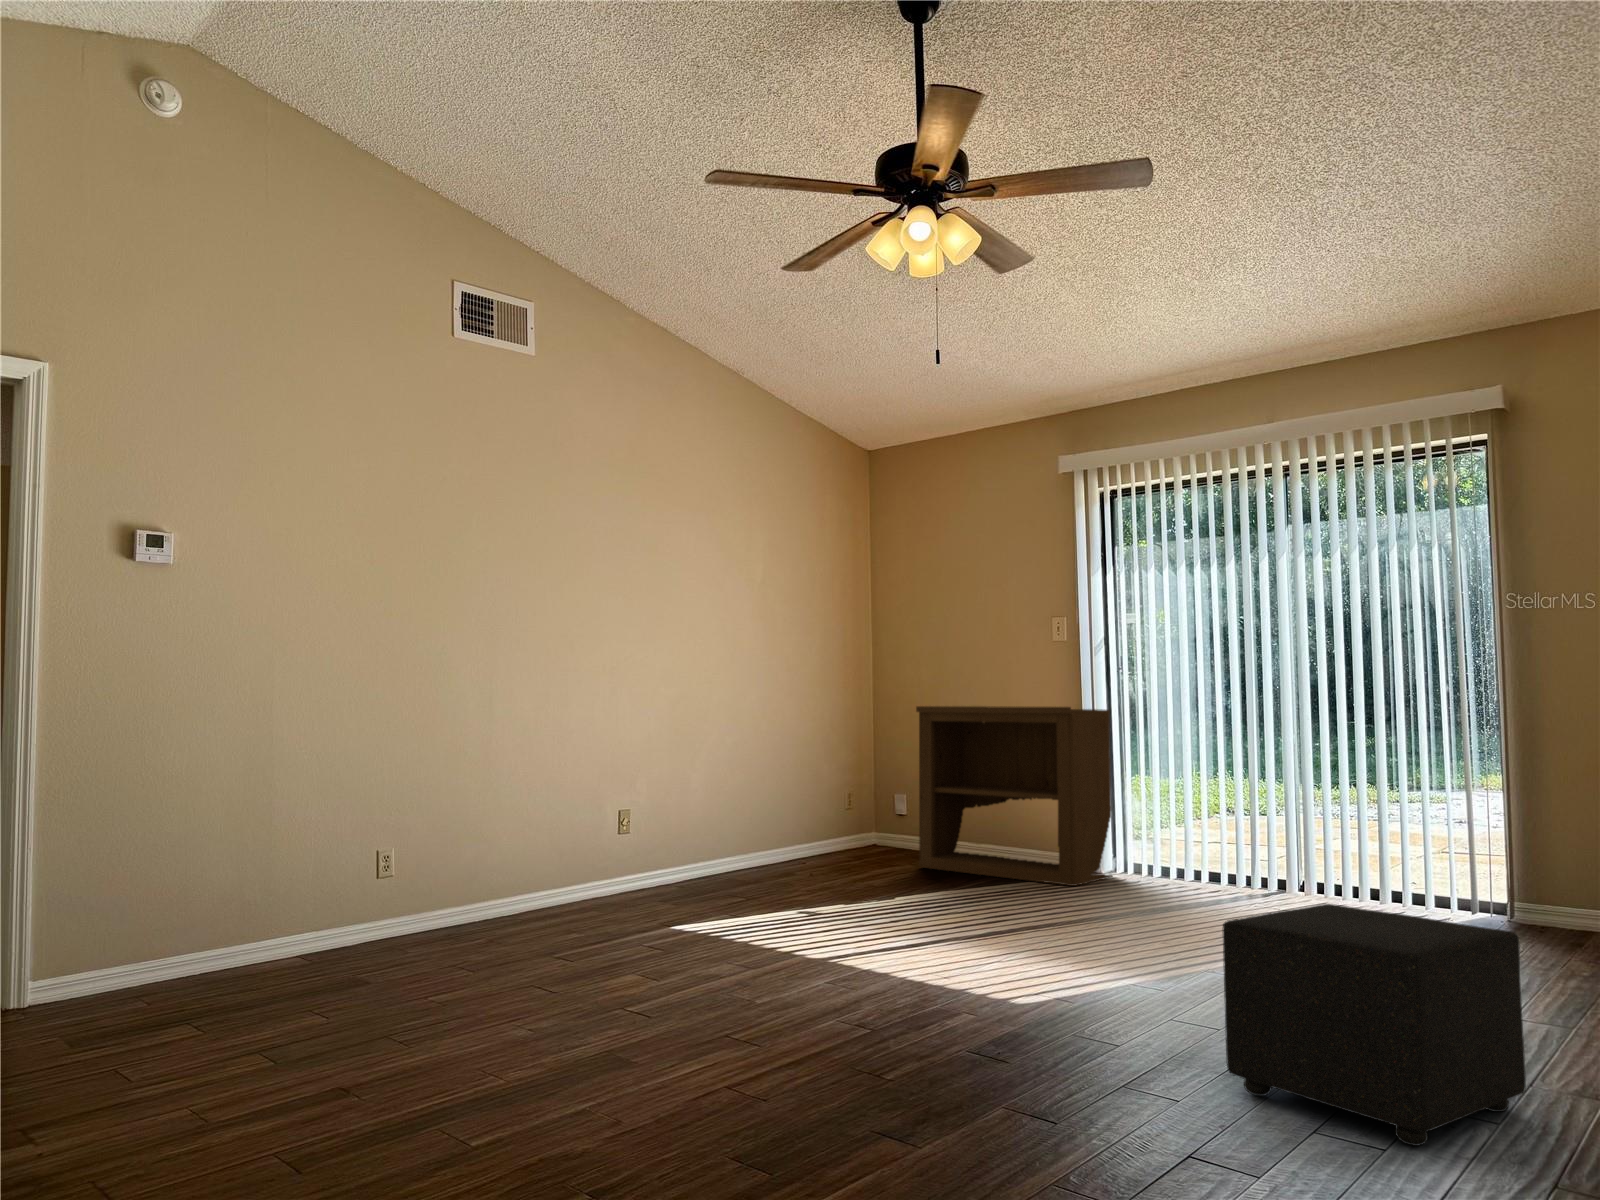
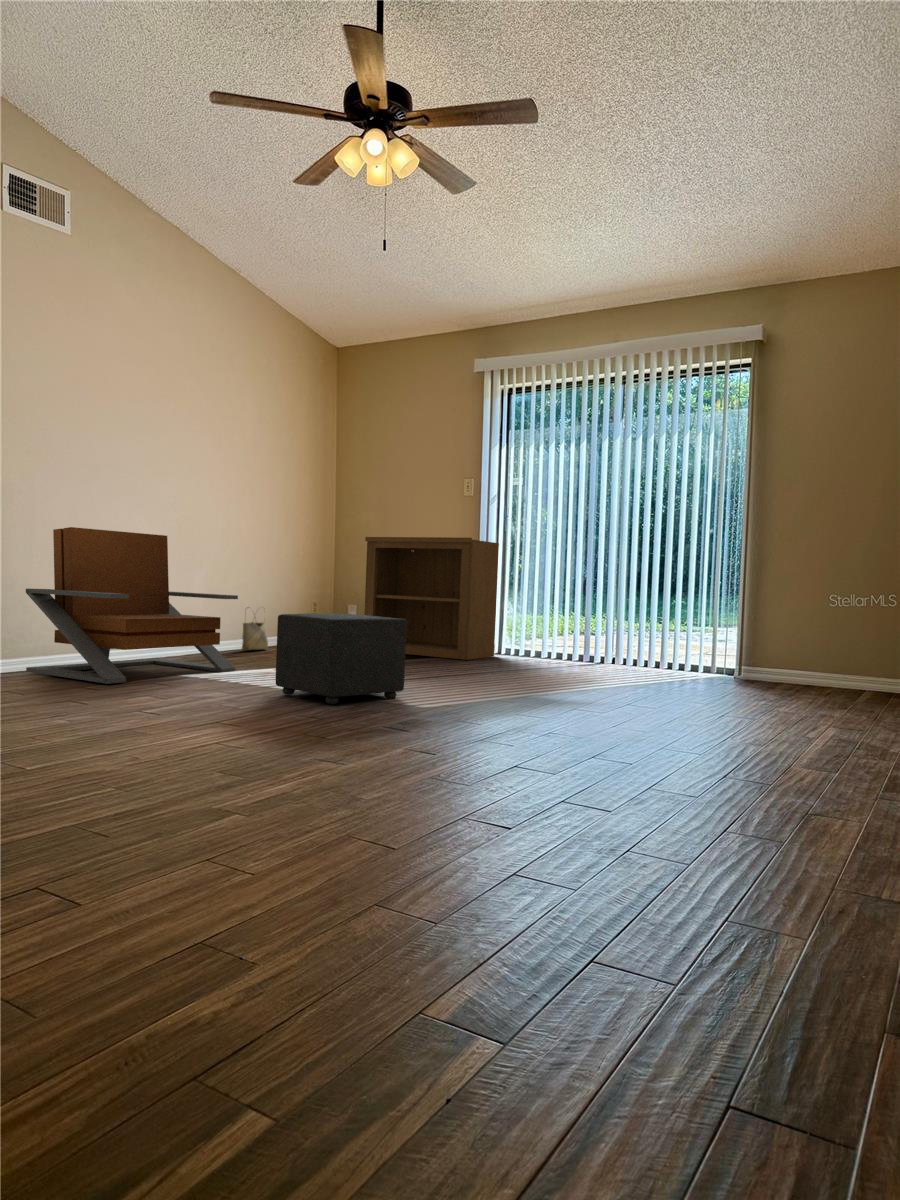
lounge chair: none [478,726,749,947] -> present [26,527,238,684]
woven basket: none [752,810,788,872] -> present [242,617,268,650]
ottoman: present [1222,904,1526,1146] -> present [276,613,407,704]

